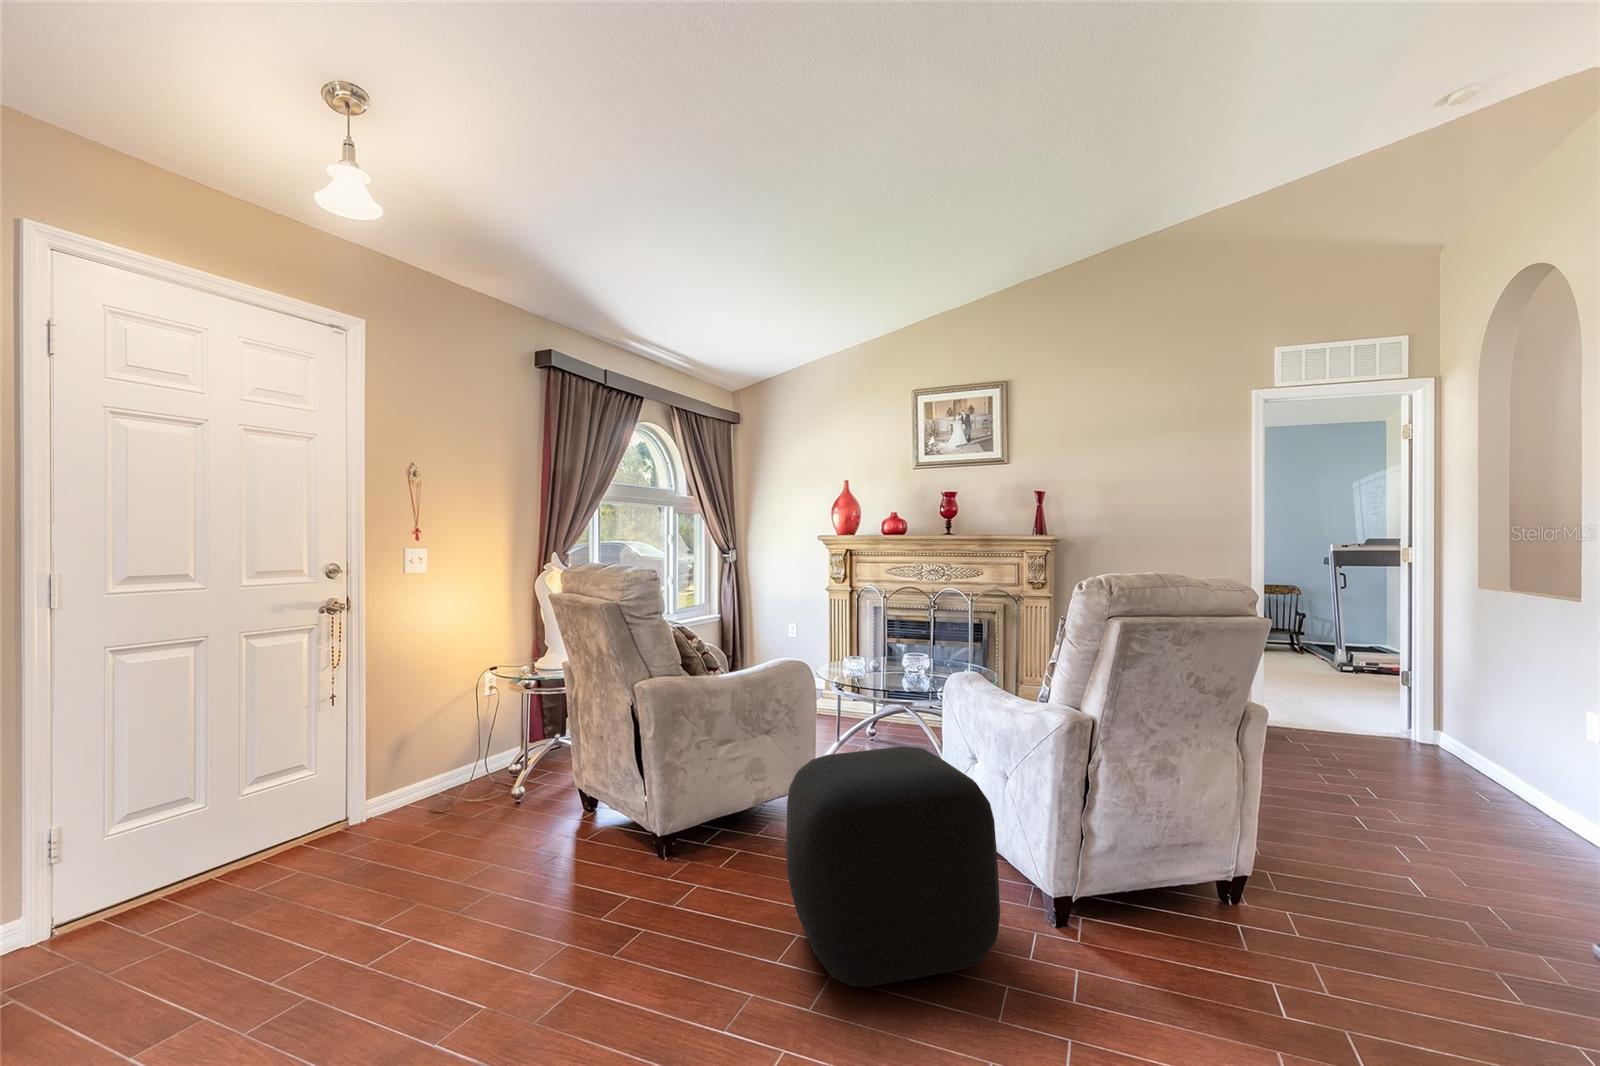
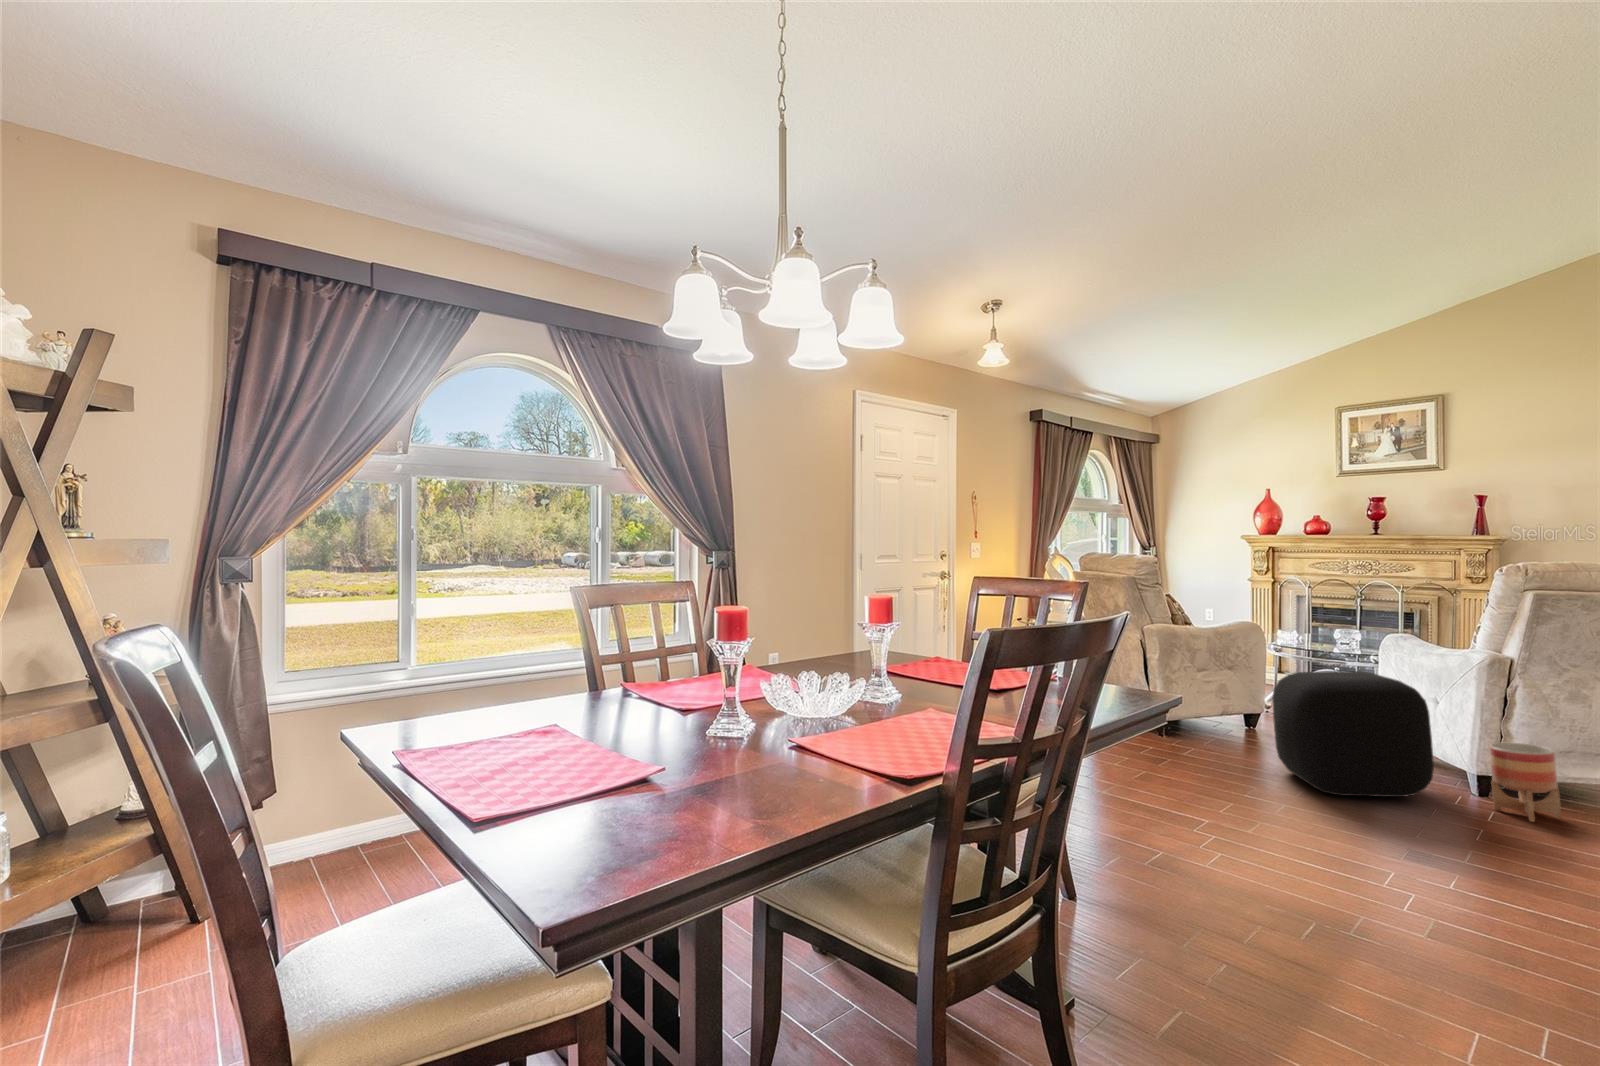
planter: none [1070,852,1159,995] -> present [1490,742,1562,822]

